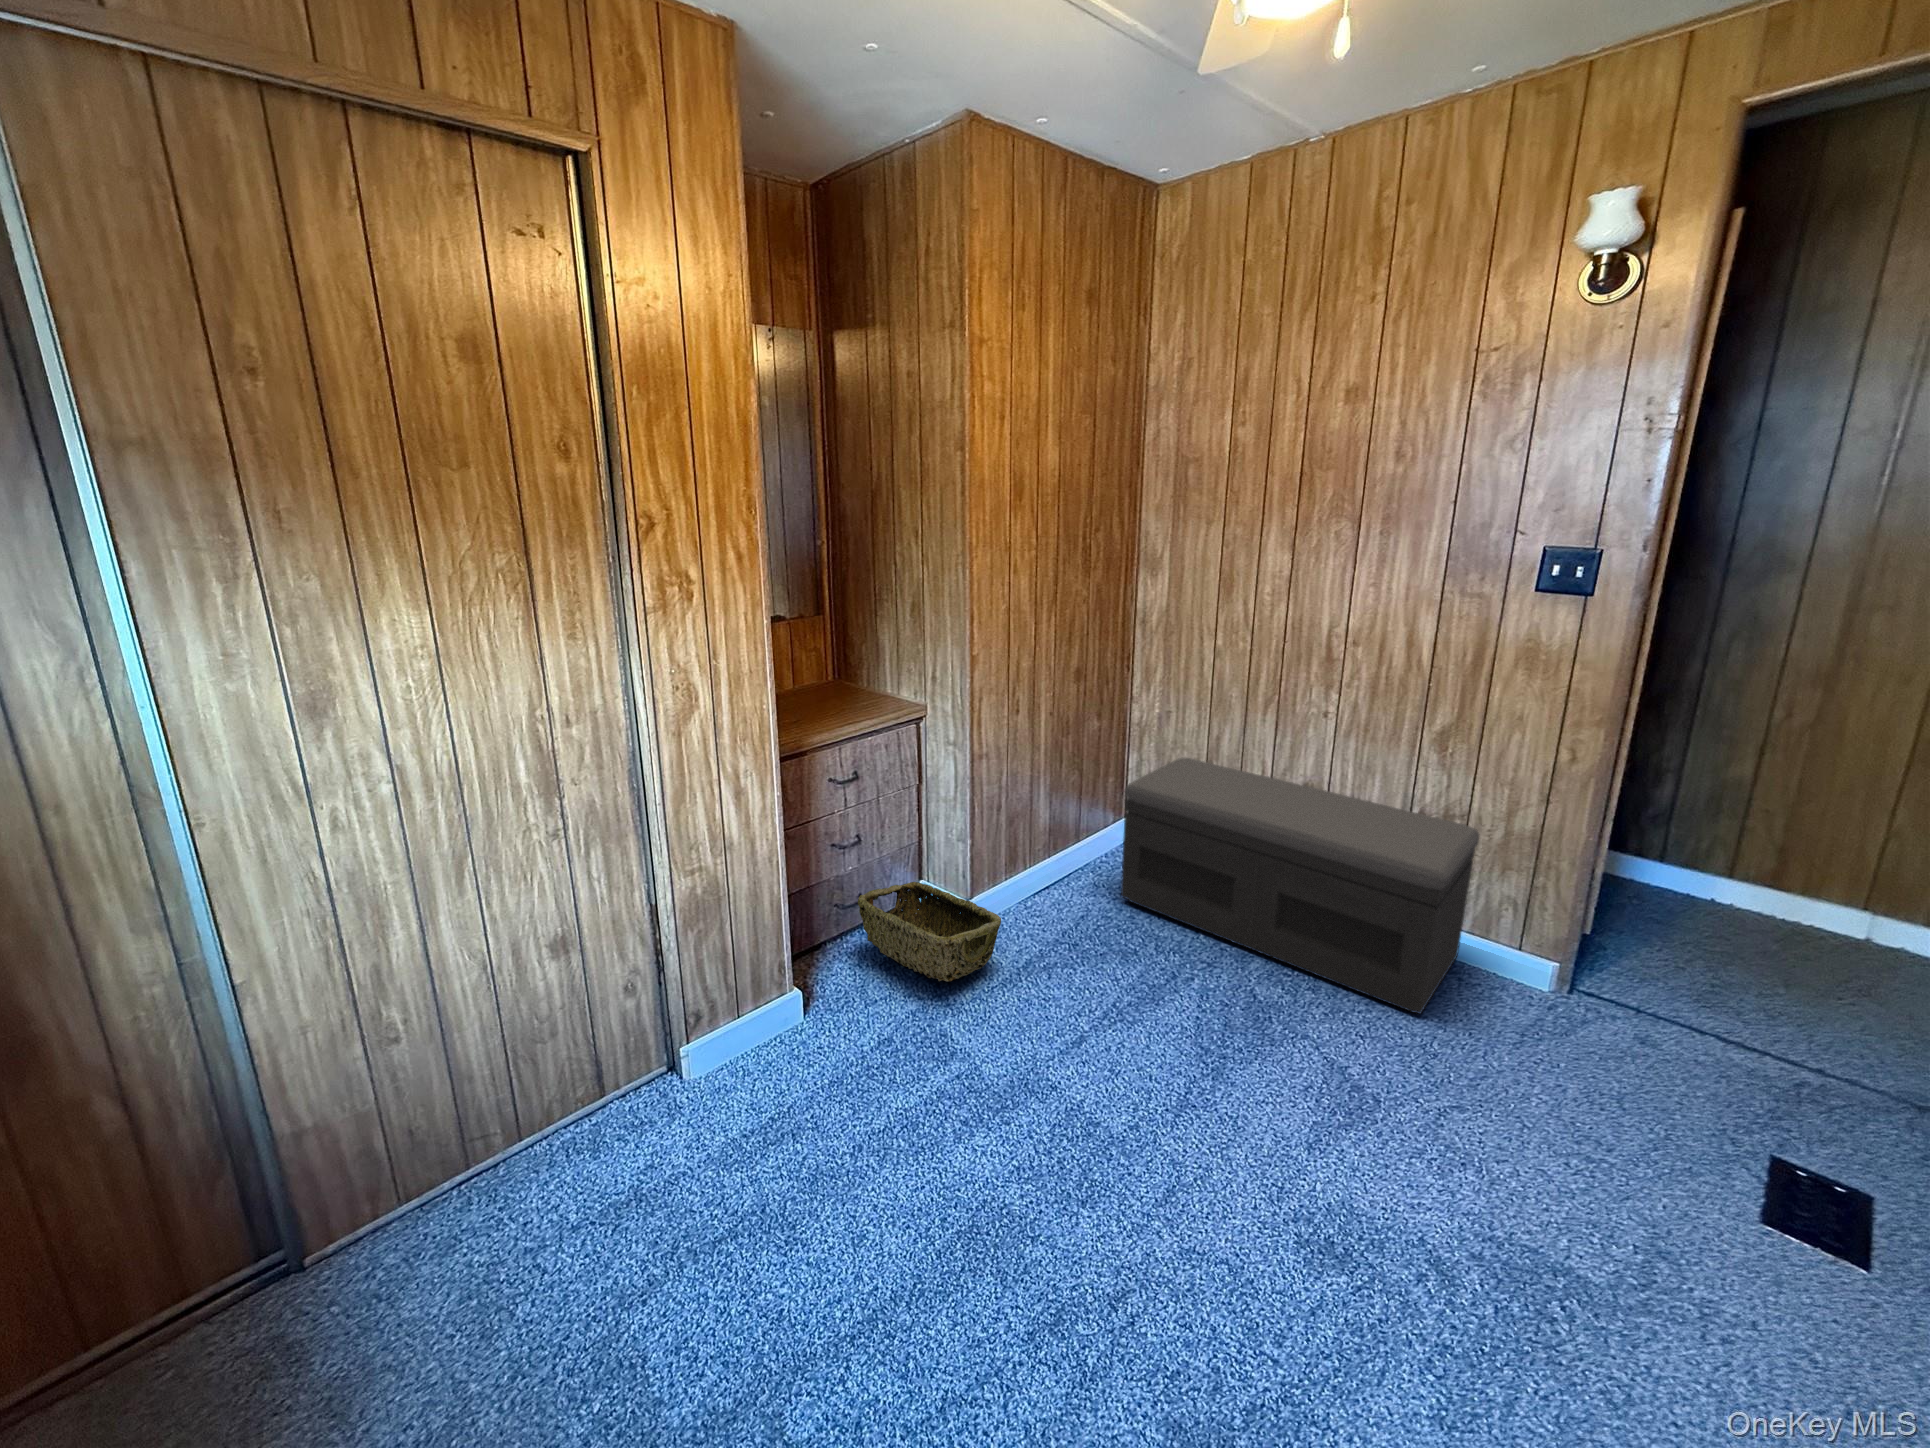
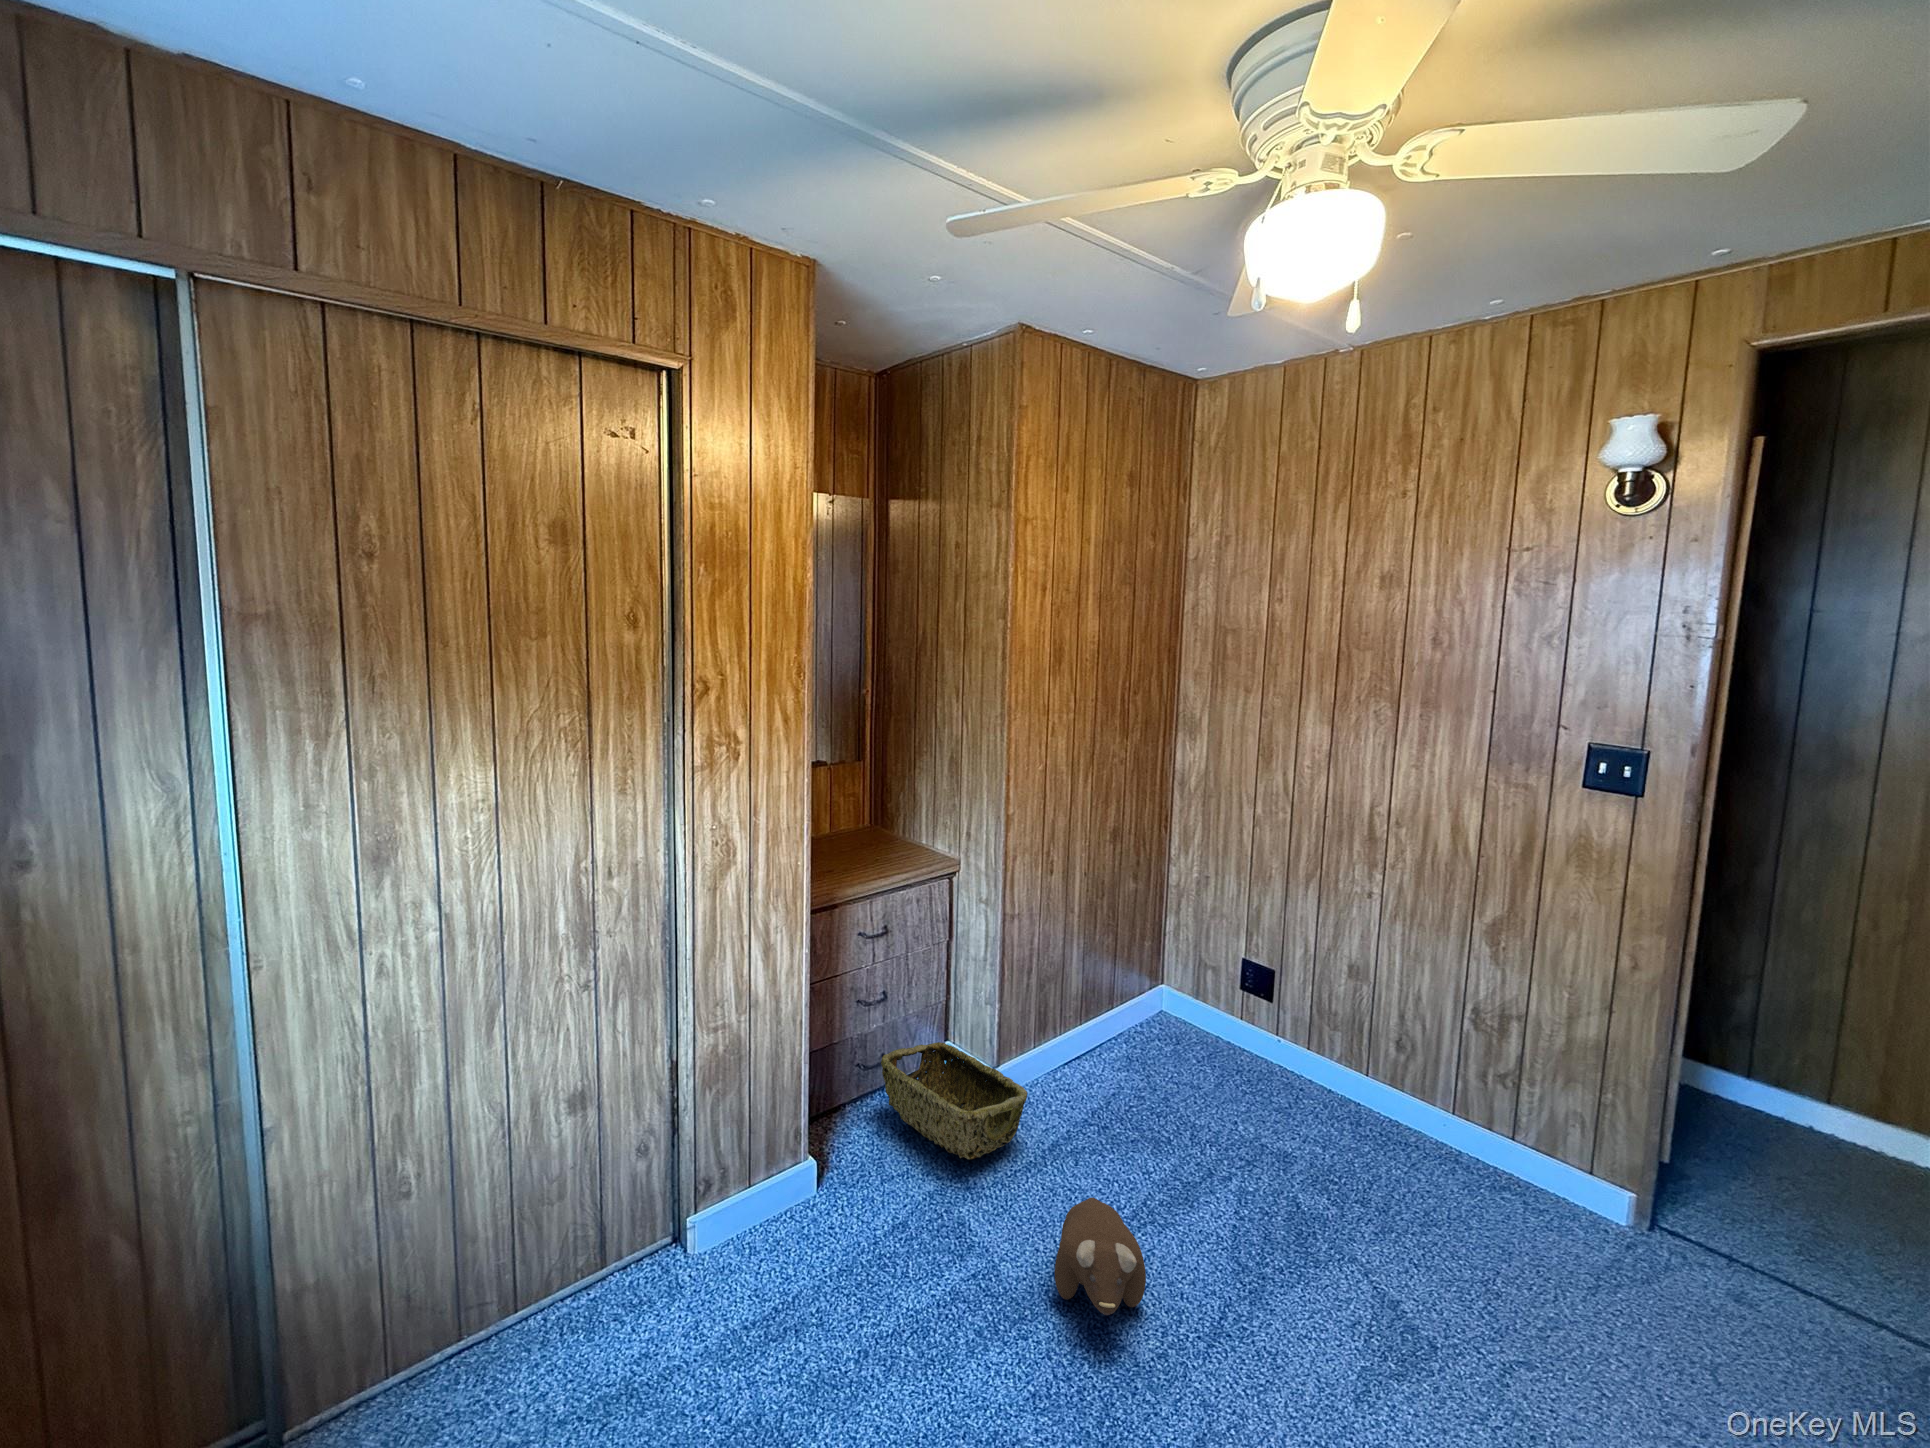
storage bench: present [1121,758,1479,1013] -> none [1154,926,1538,1243]
plush toy: none [1034,1002,1118,1097] -> present [1055,1198,1146,1315]

